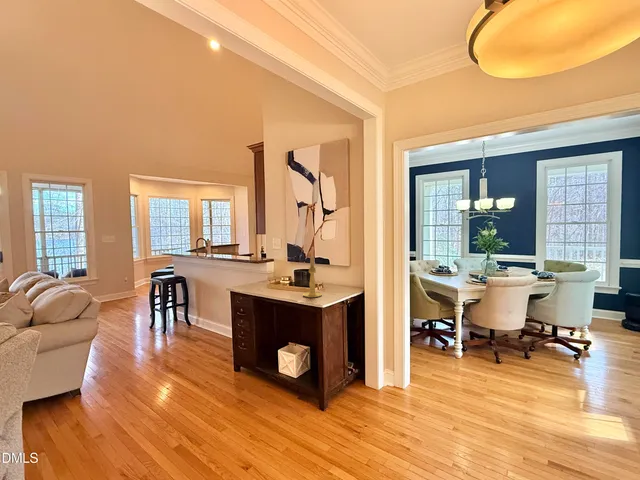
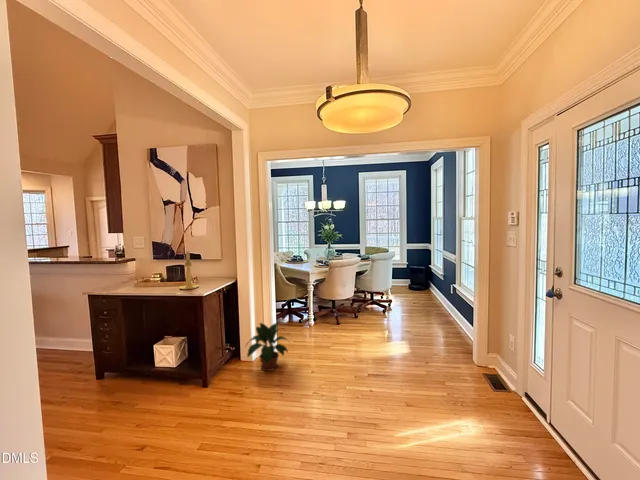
potted plant: none [370,348,427,410] -> present [247,323,288,371]

